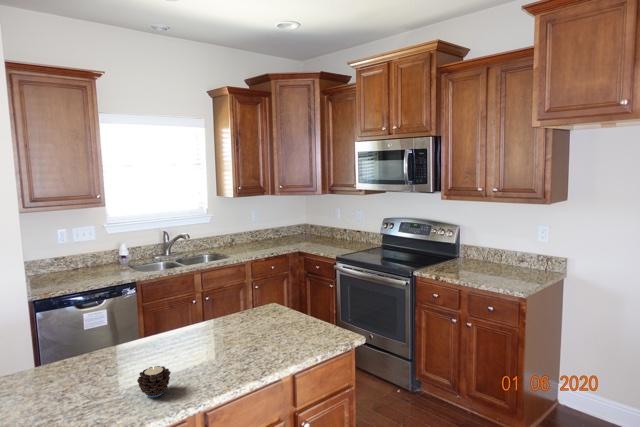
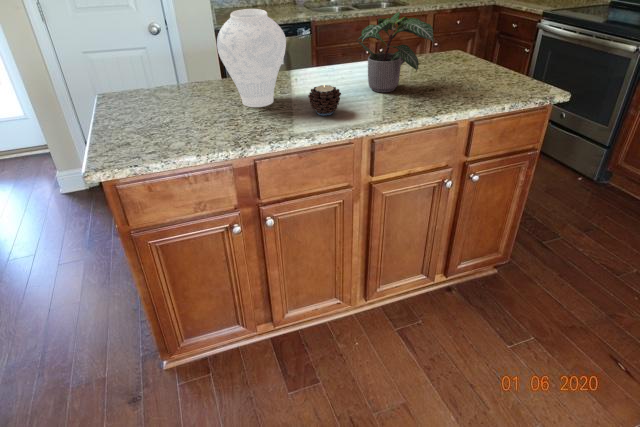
potted plant: none [182,288,250,359] -> present [357,12,434,92]
vase: none [37,304,113,400] -> present [217,9,286,107]

